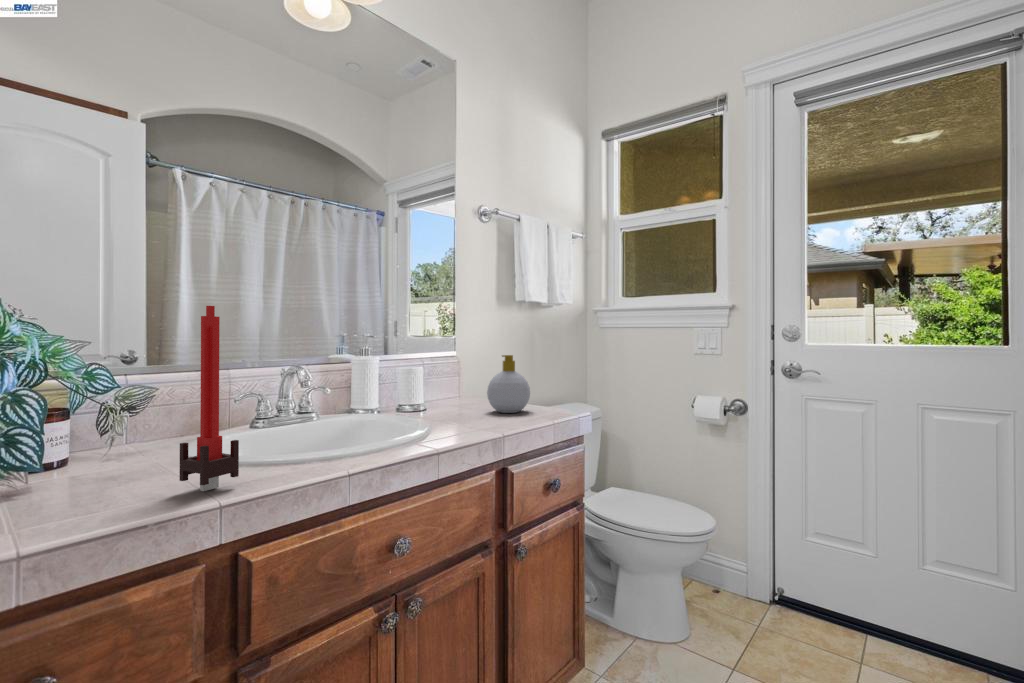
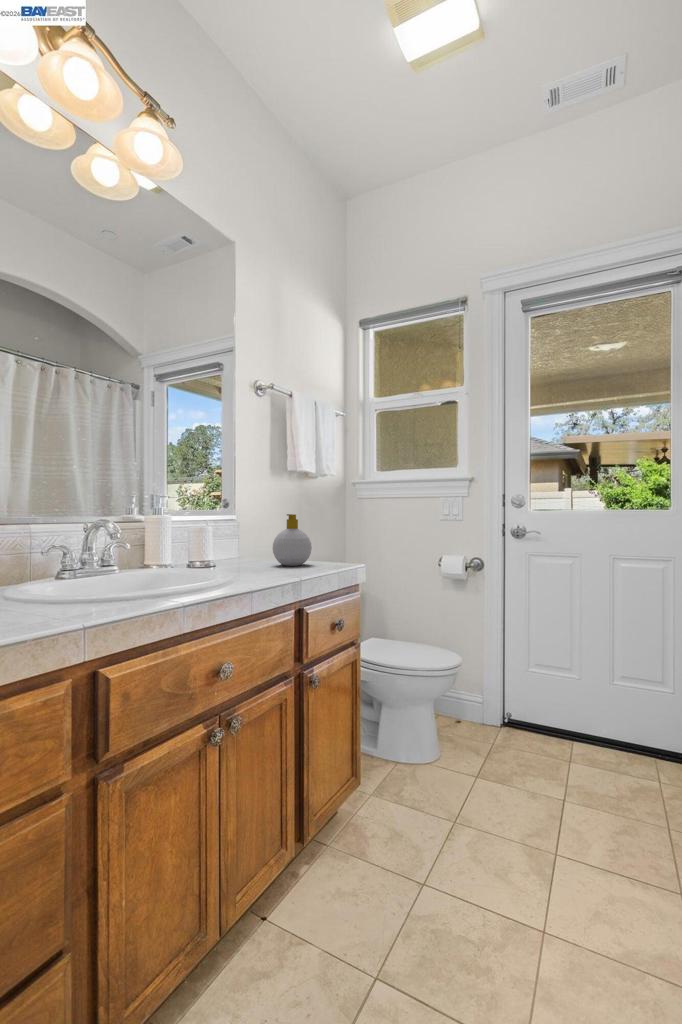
candle: present [179,306,239,491] -> none [42,453,95,618]

